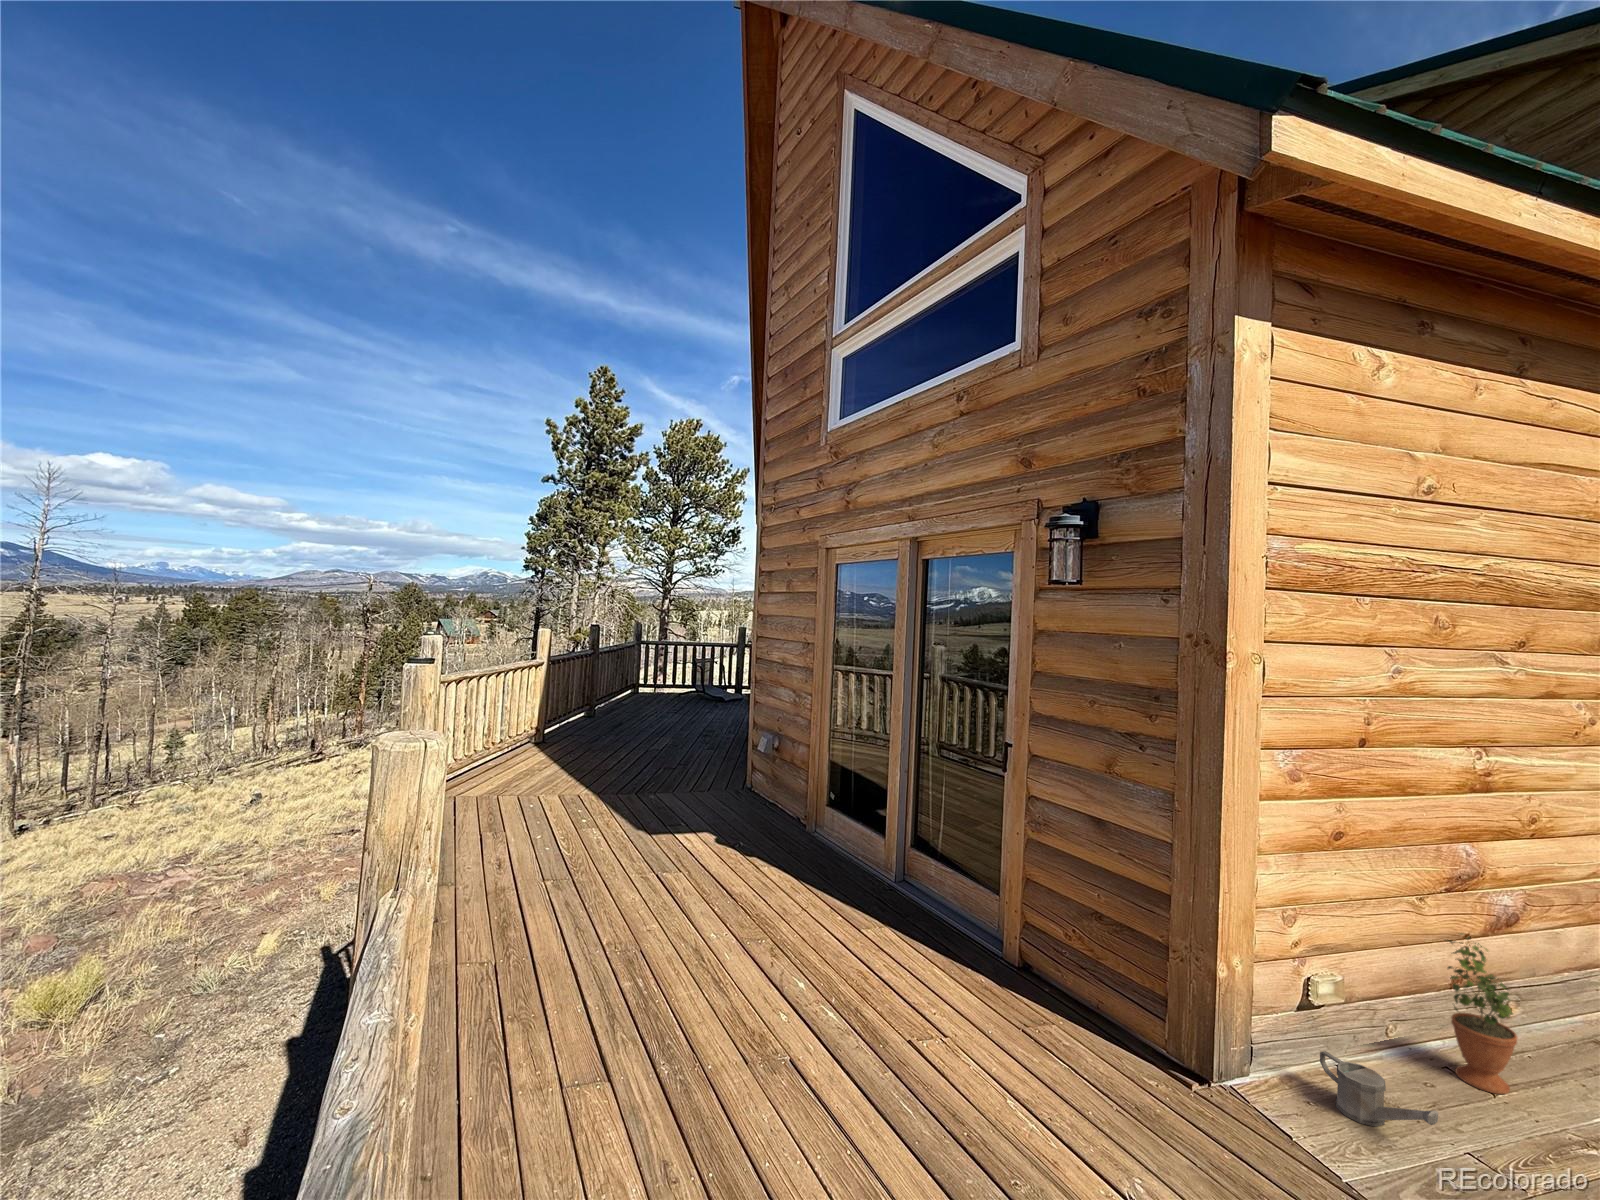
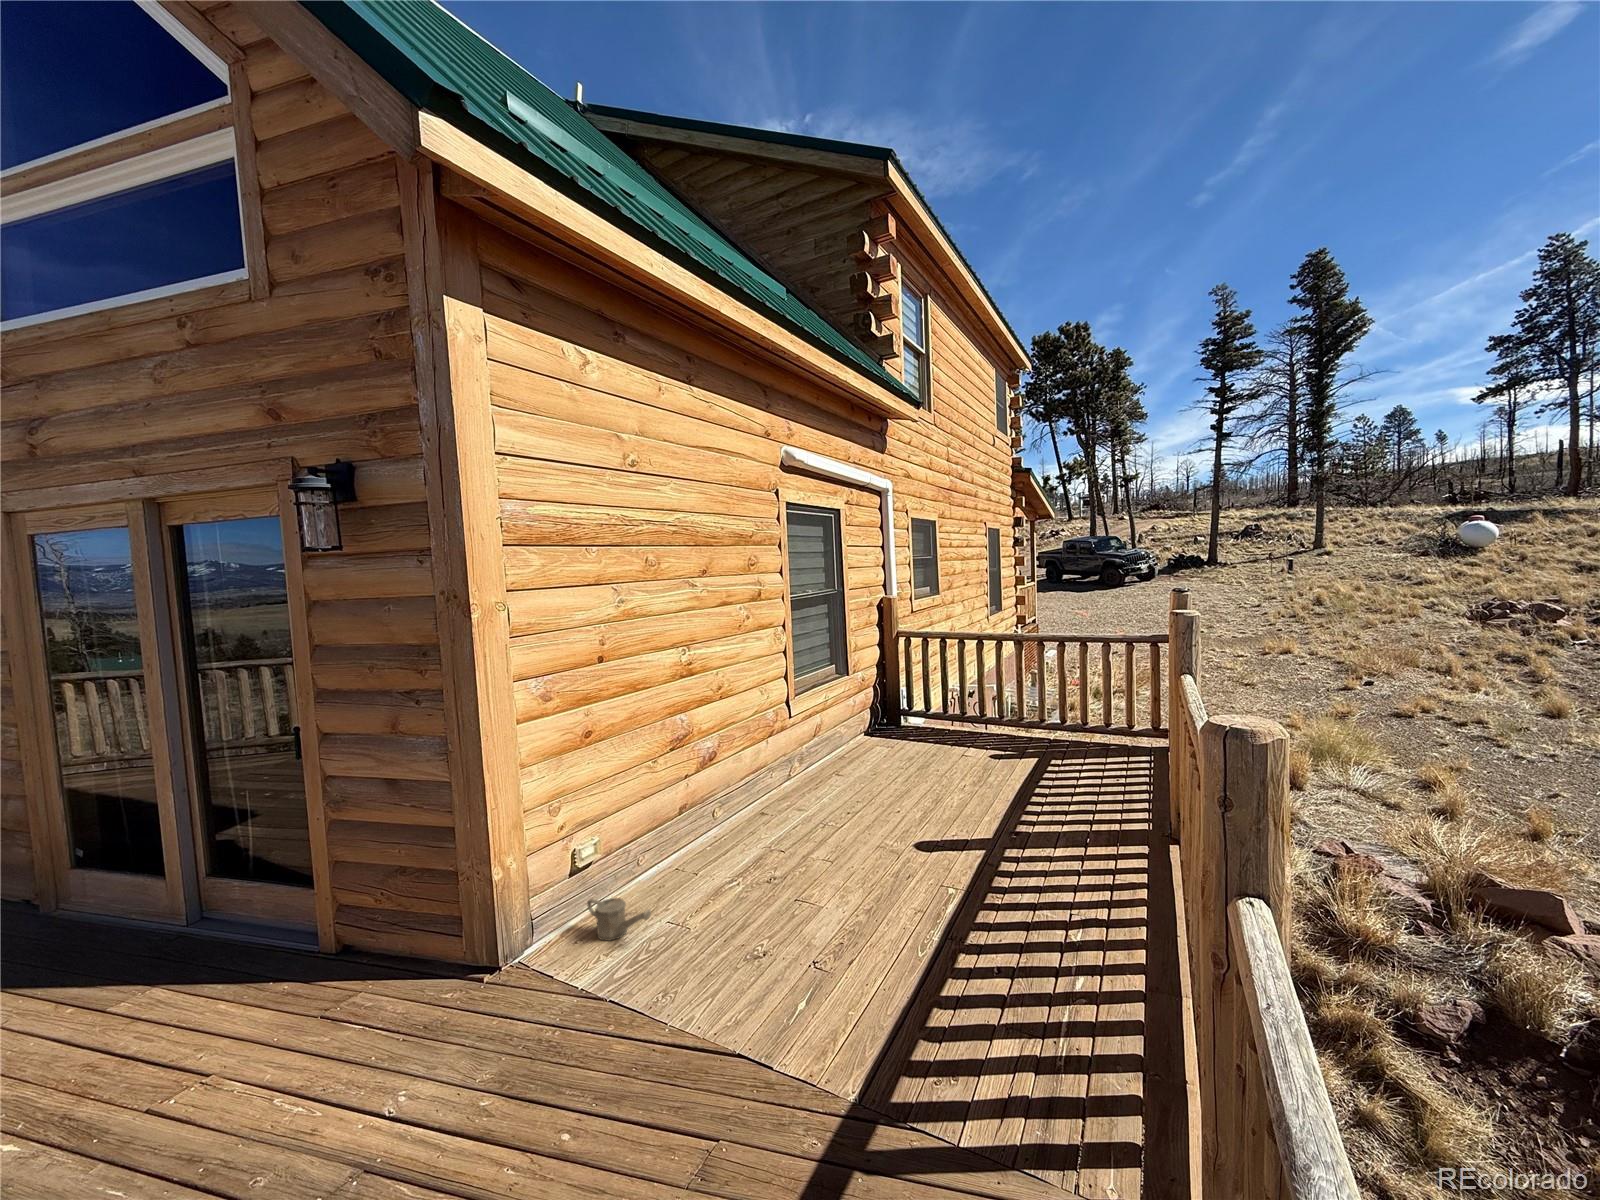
potted plant: present [1447,933,1517,1094] -> none [669,778,709,878]

